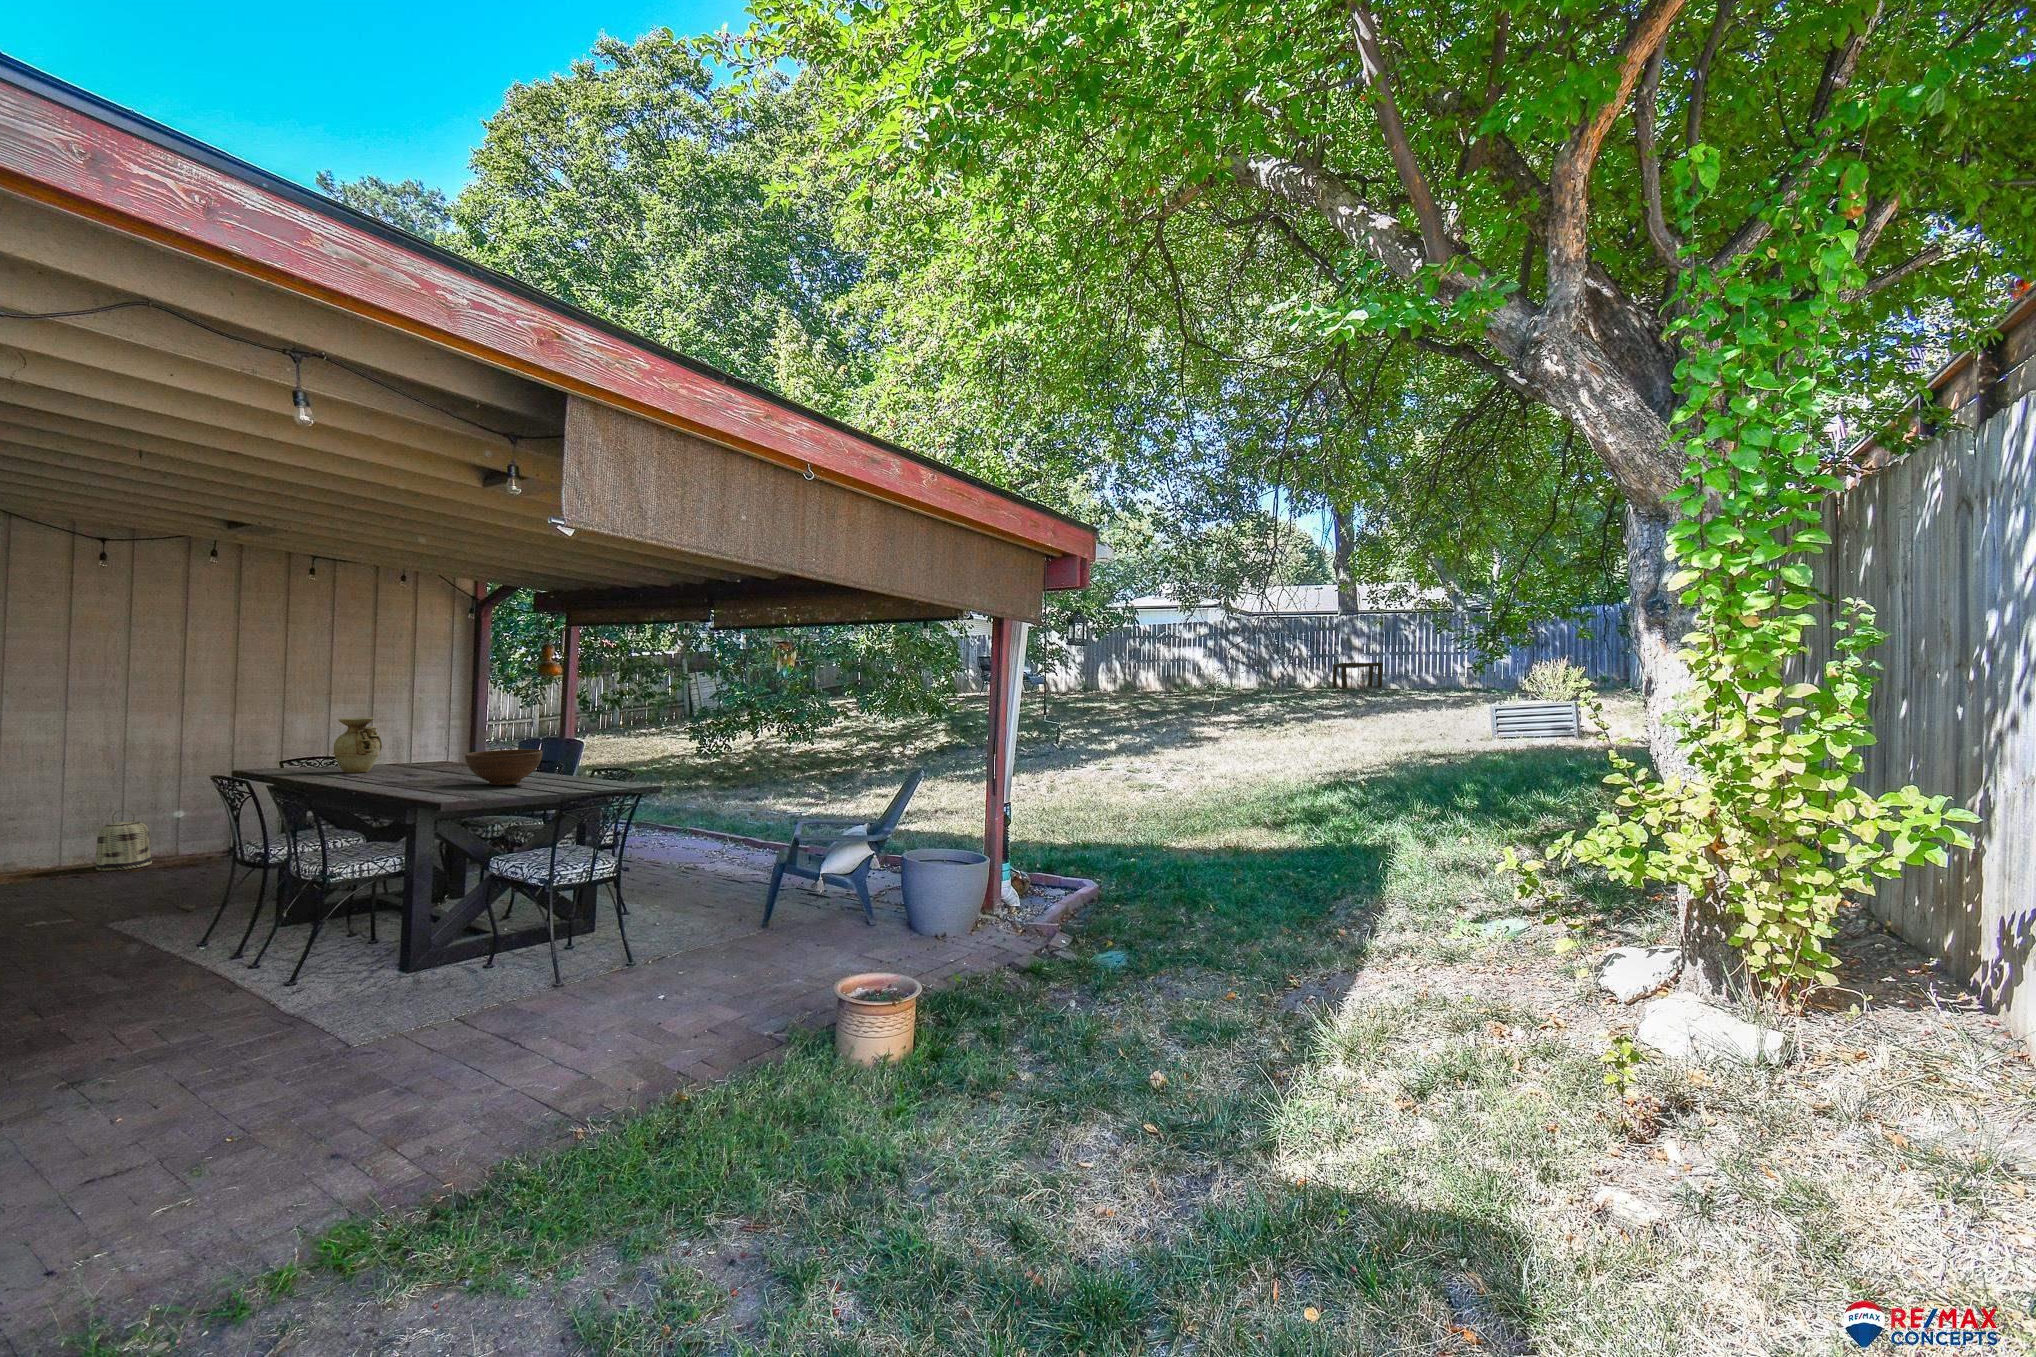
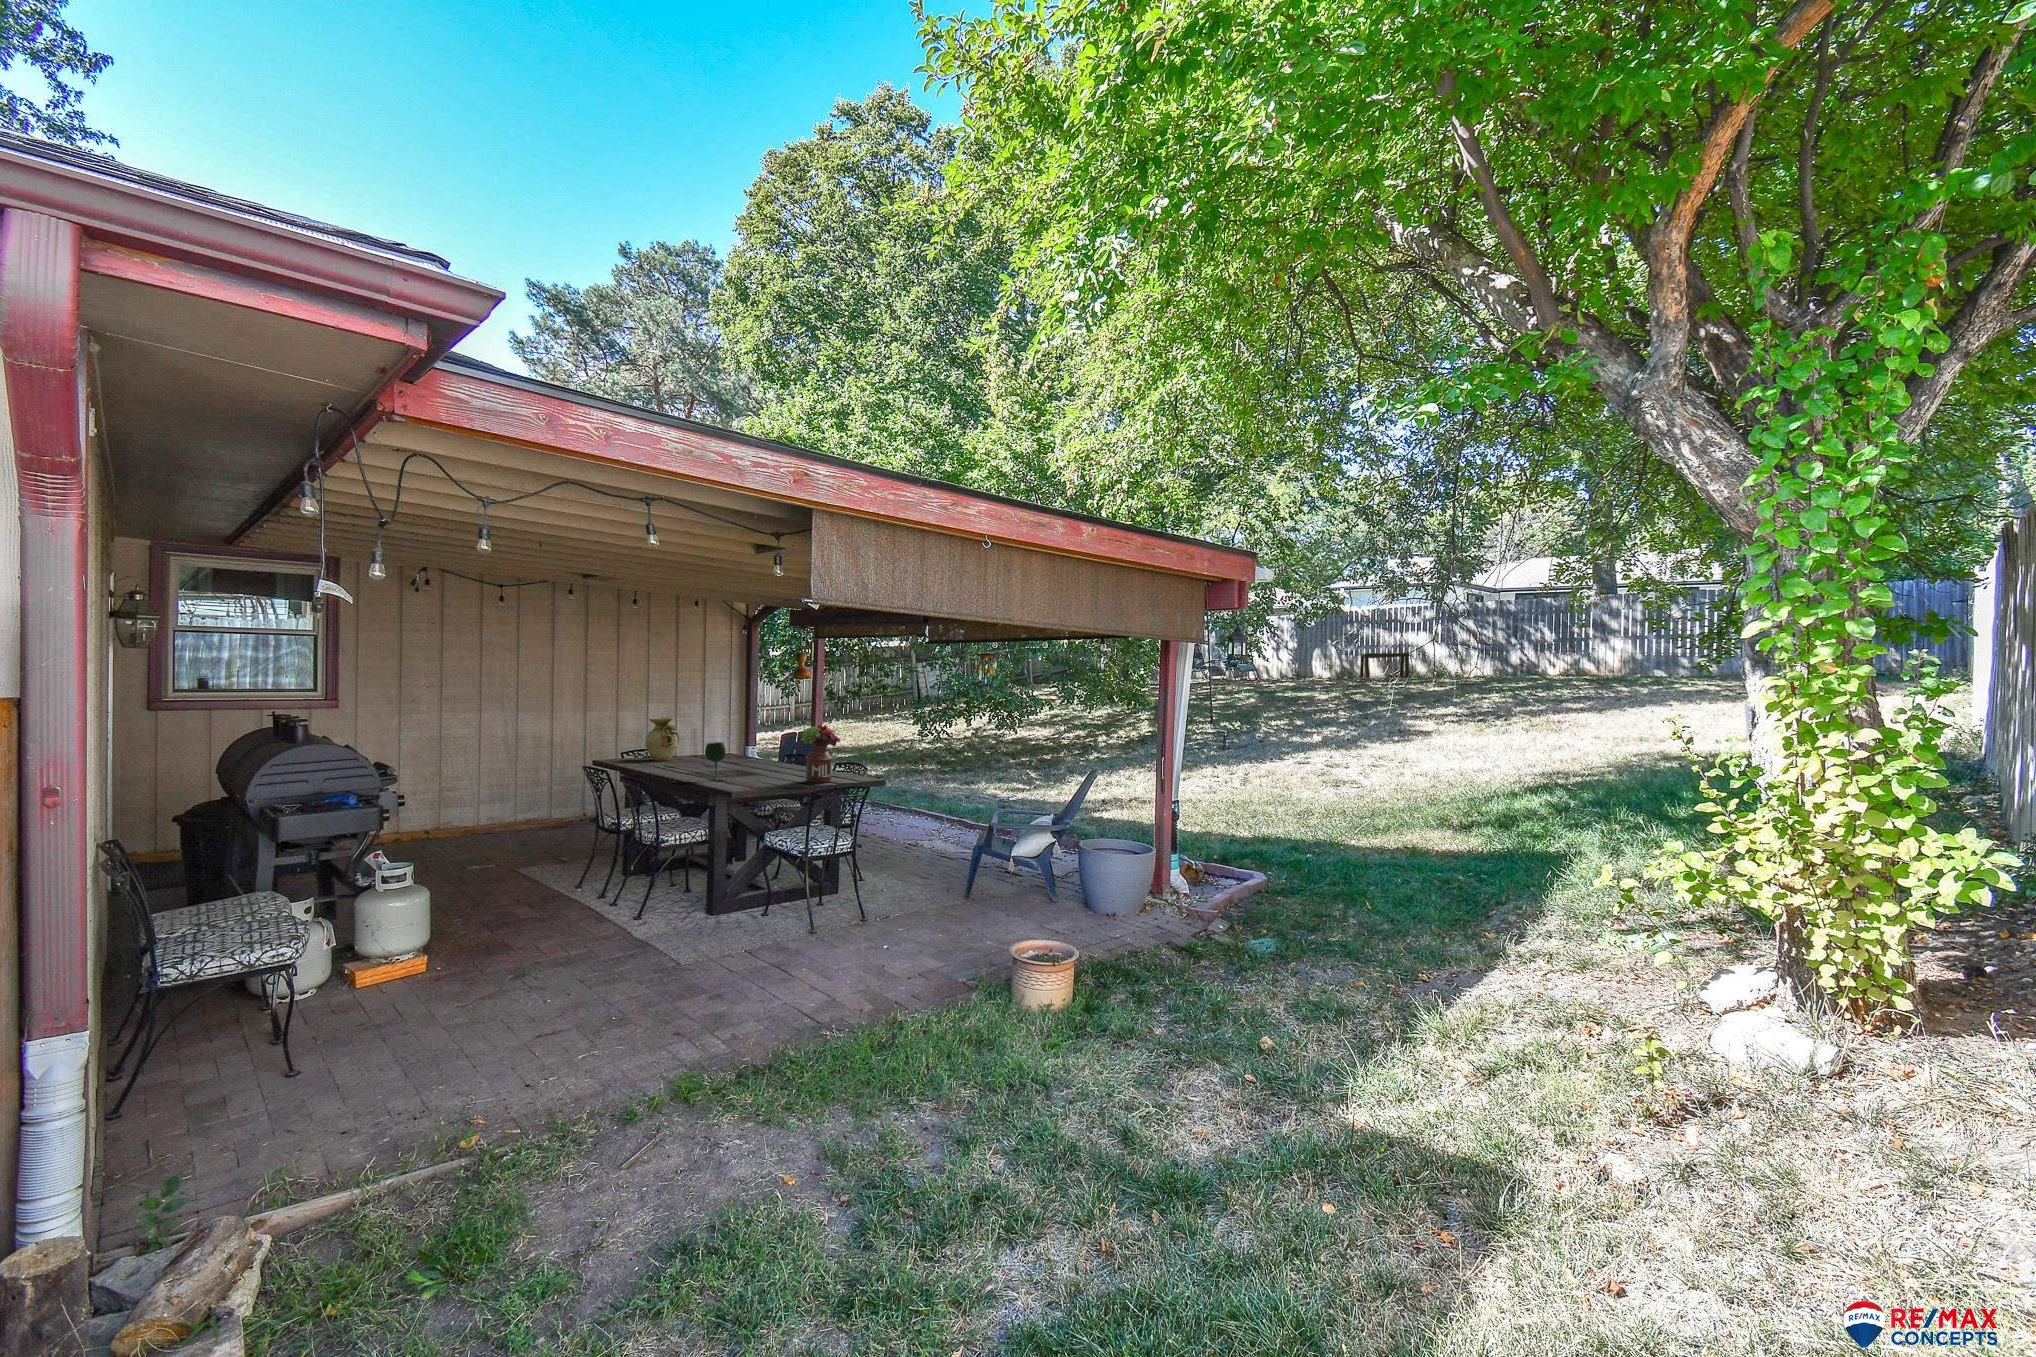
bench: present [1332,662,1383,688] -> present [1360,653,1409,678]
flower arrangement: none [546,718,601,791] -> present [801,724,841,783]
wine glass: none [411,742,441,792] -> present [705,742,726,781]
fruit bowl: present [465,749,543,785] -> none [741,746,797,775]
basket: present [96,810,152,871] -> none [484,783,519,829]

